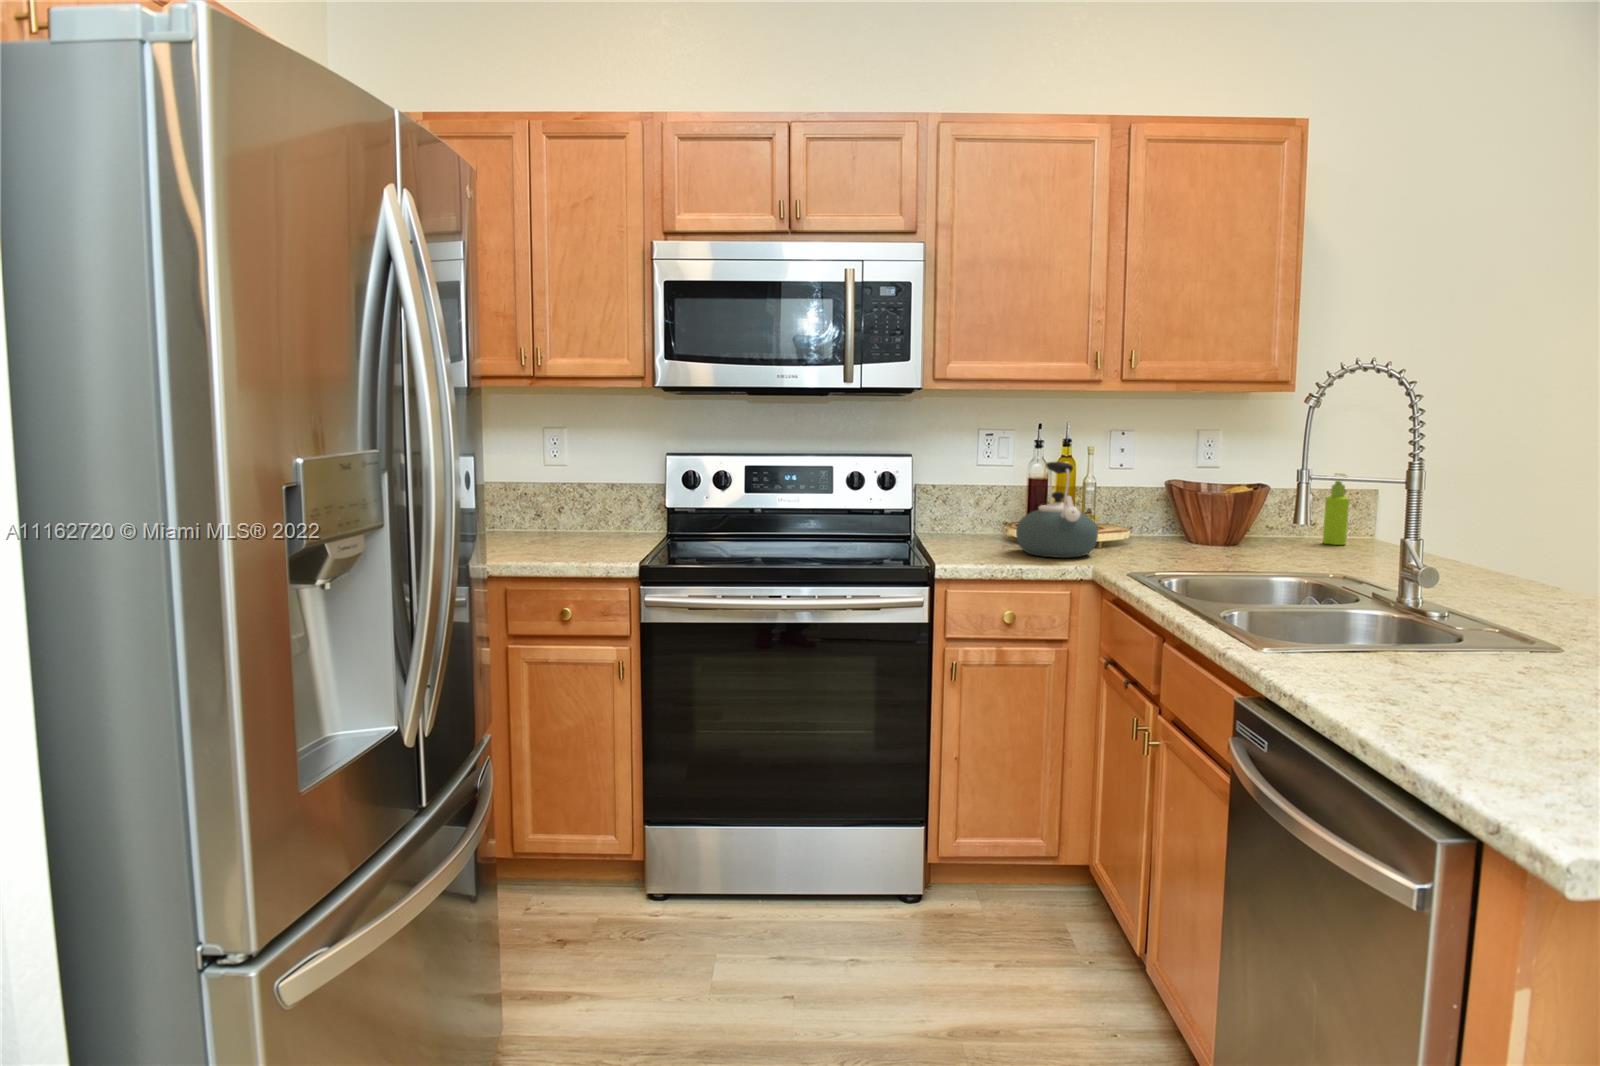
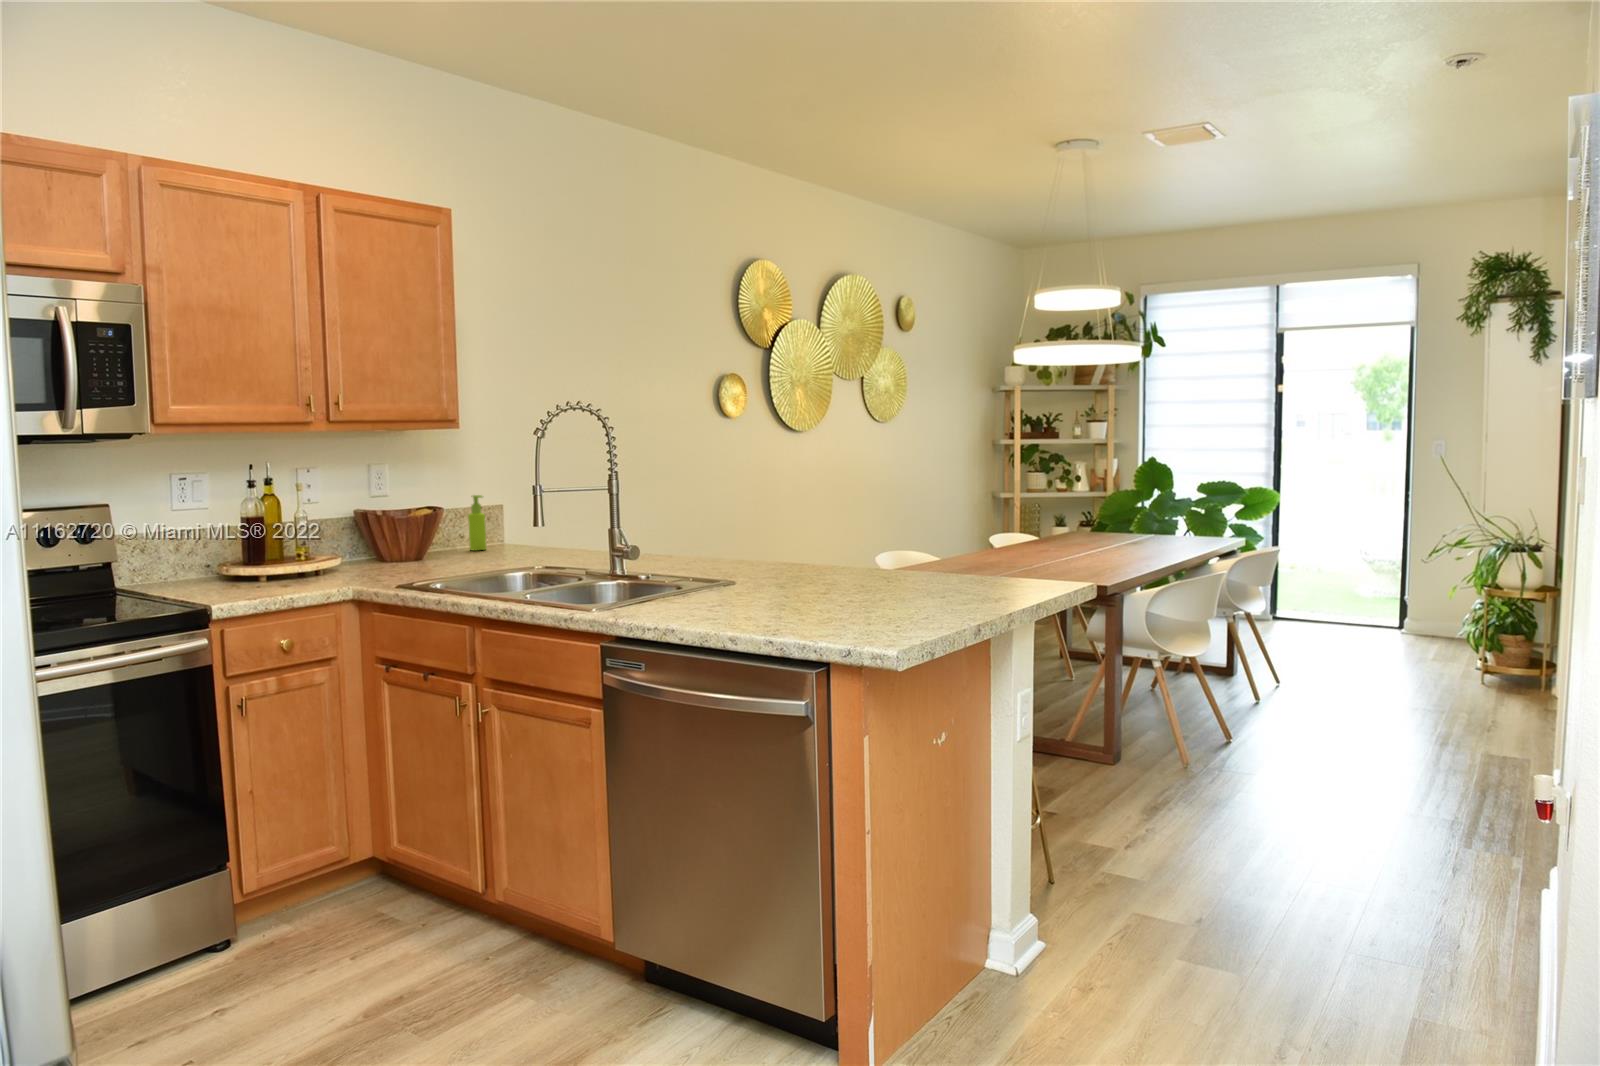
kettle: present [1016,462,1098,558] -> none [257,500,338,587]

